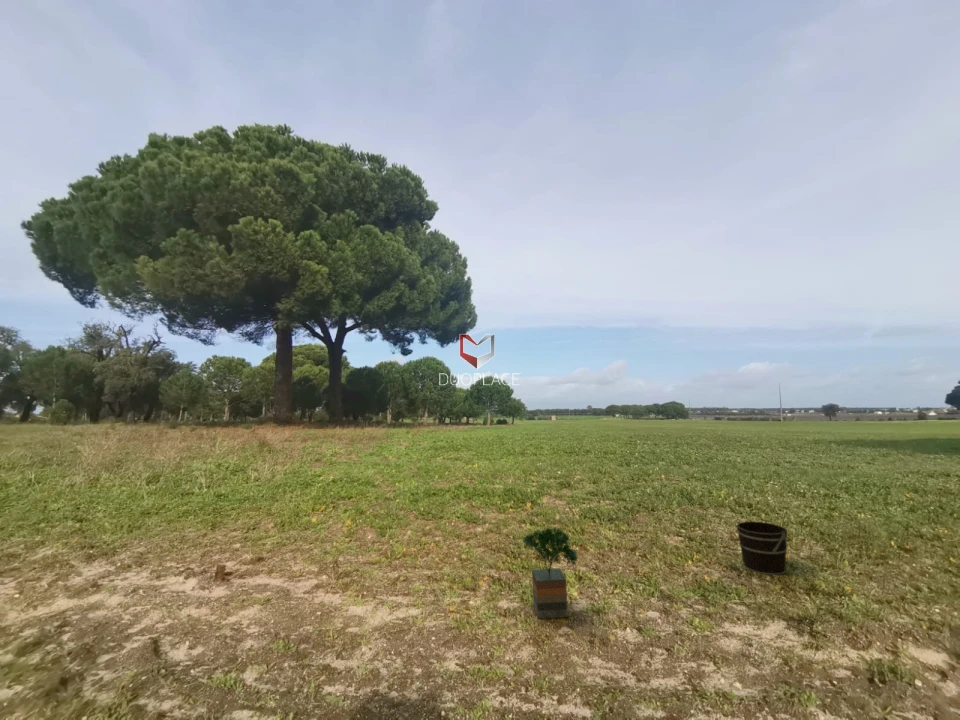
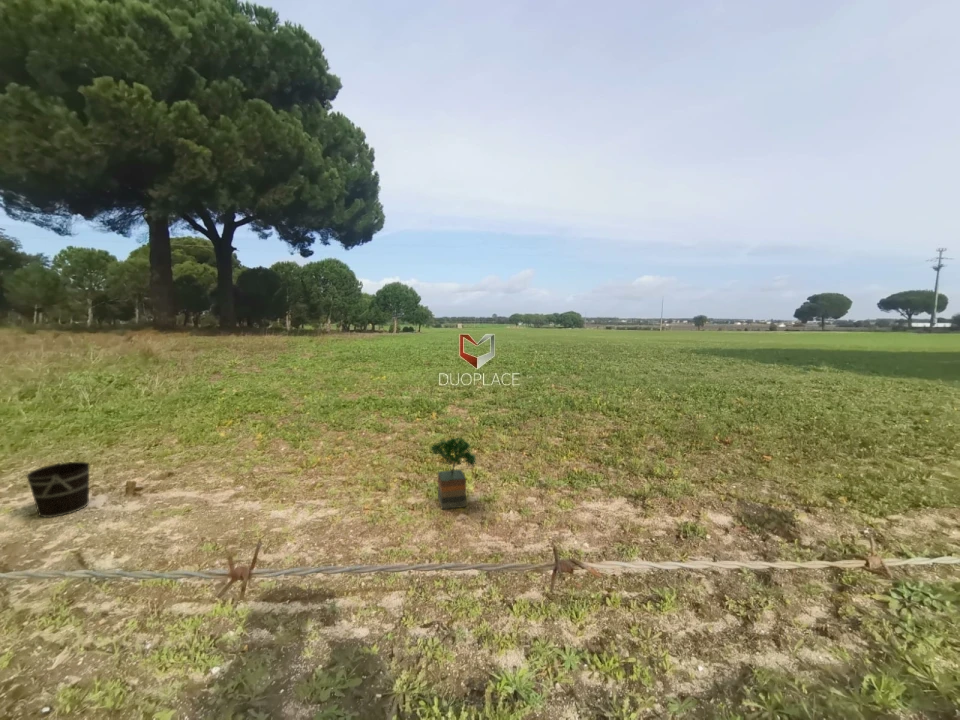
bucket: present [737,522,787,575] -> present [26,462,89,517]

